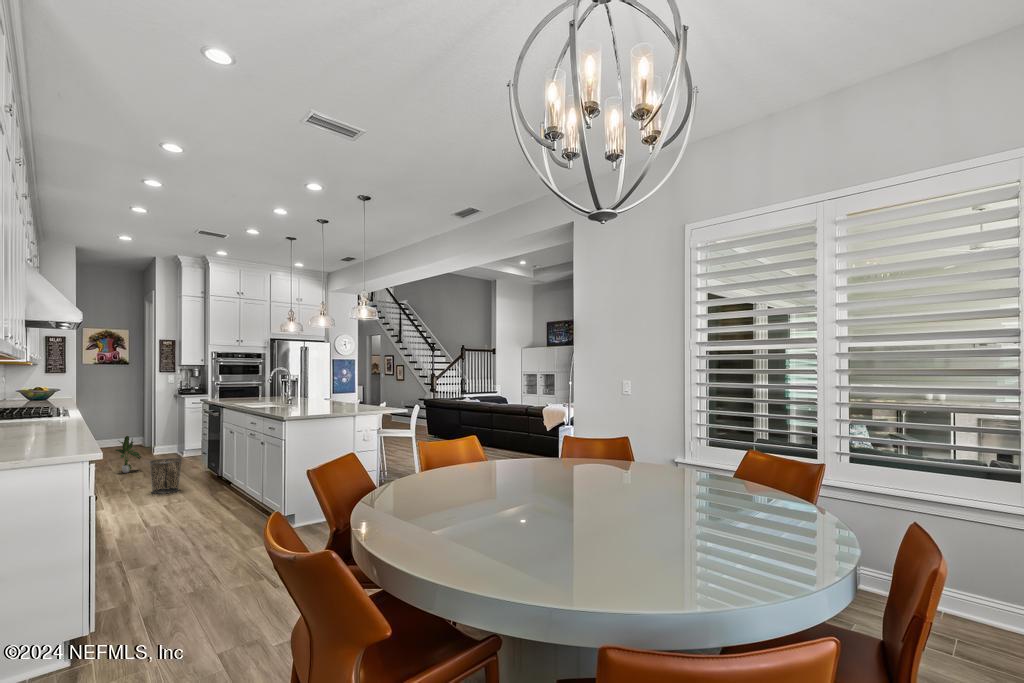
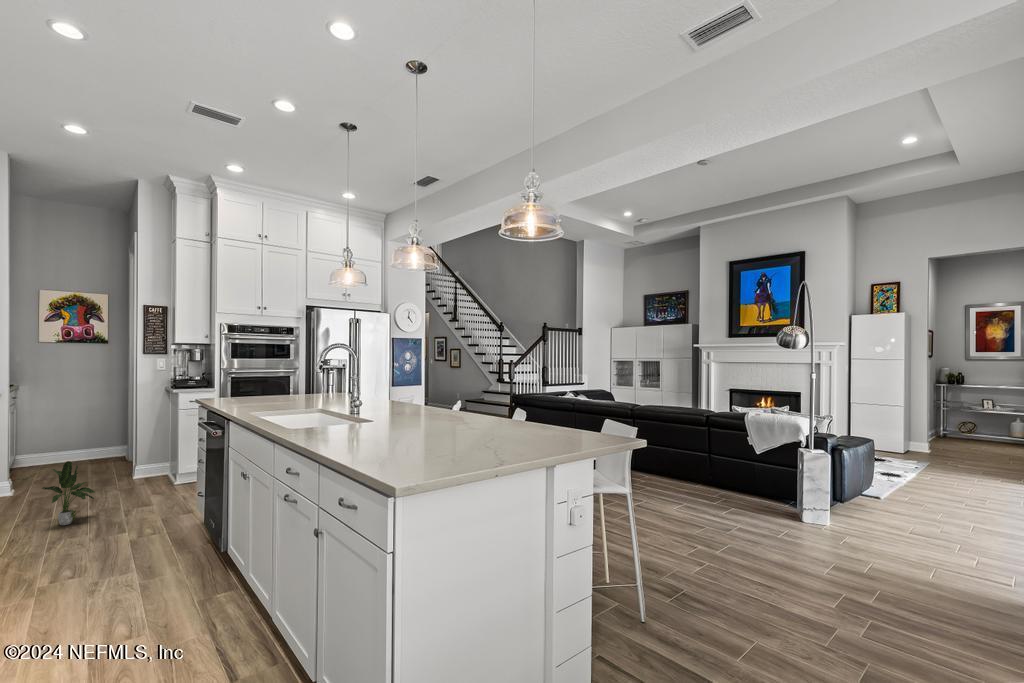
waste bin: present [150,458,182,494] -> none [68,524,144,610]

